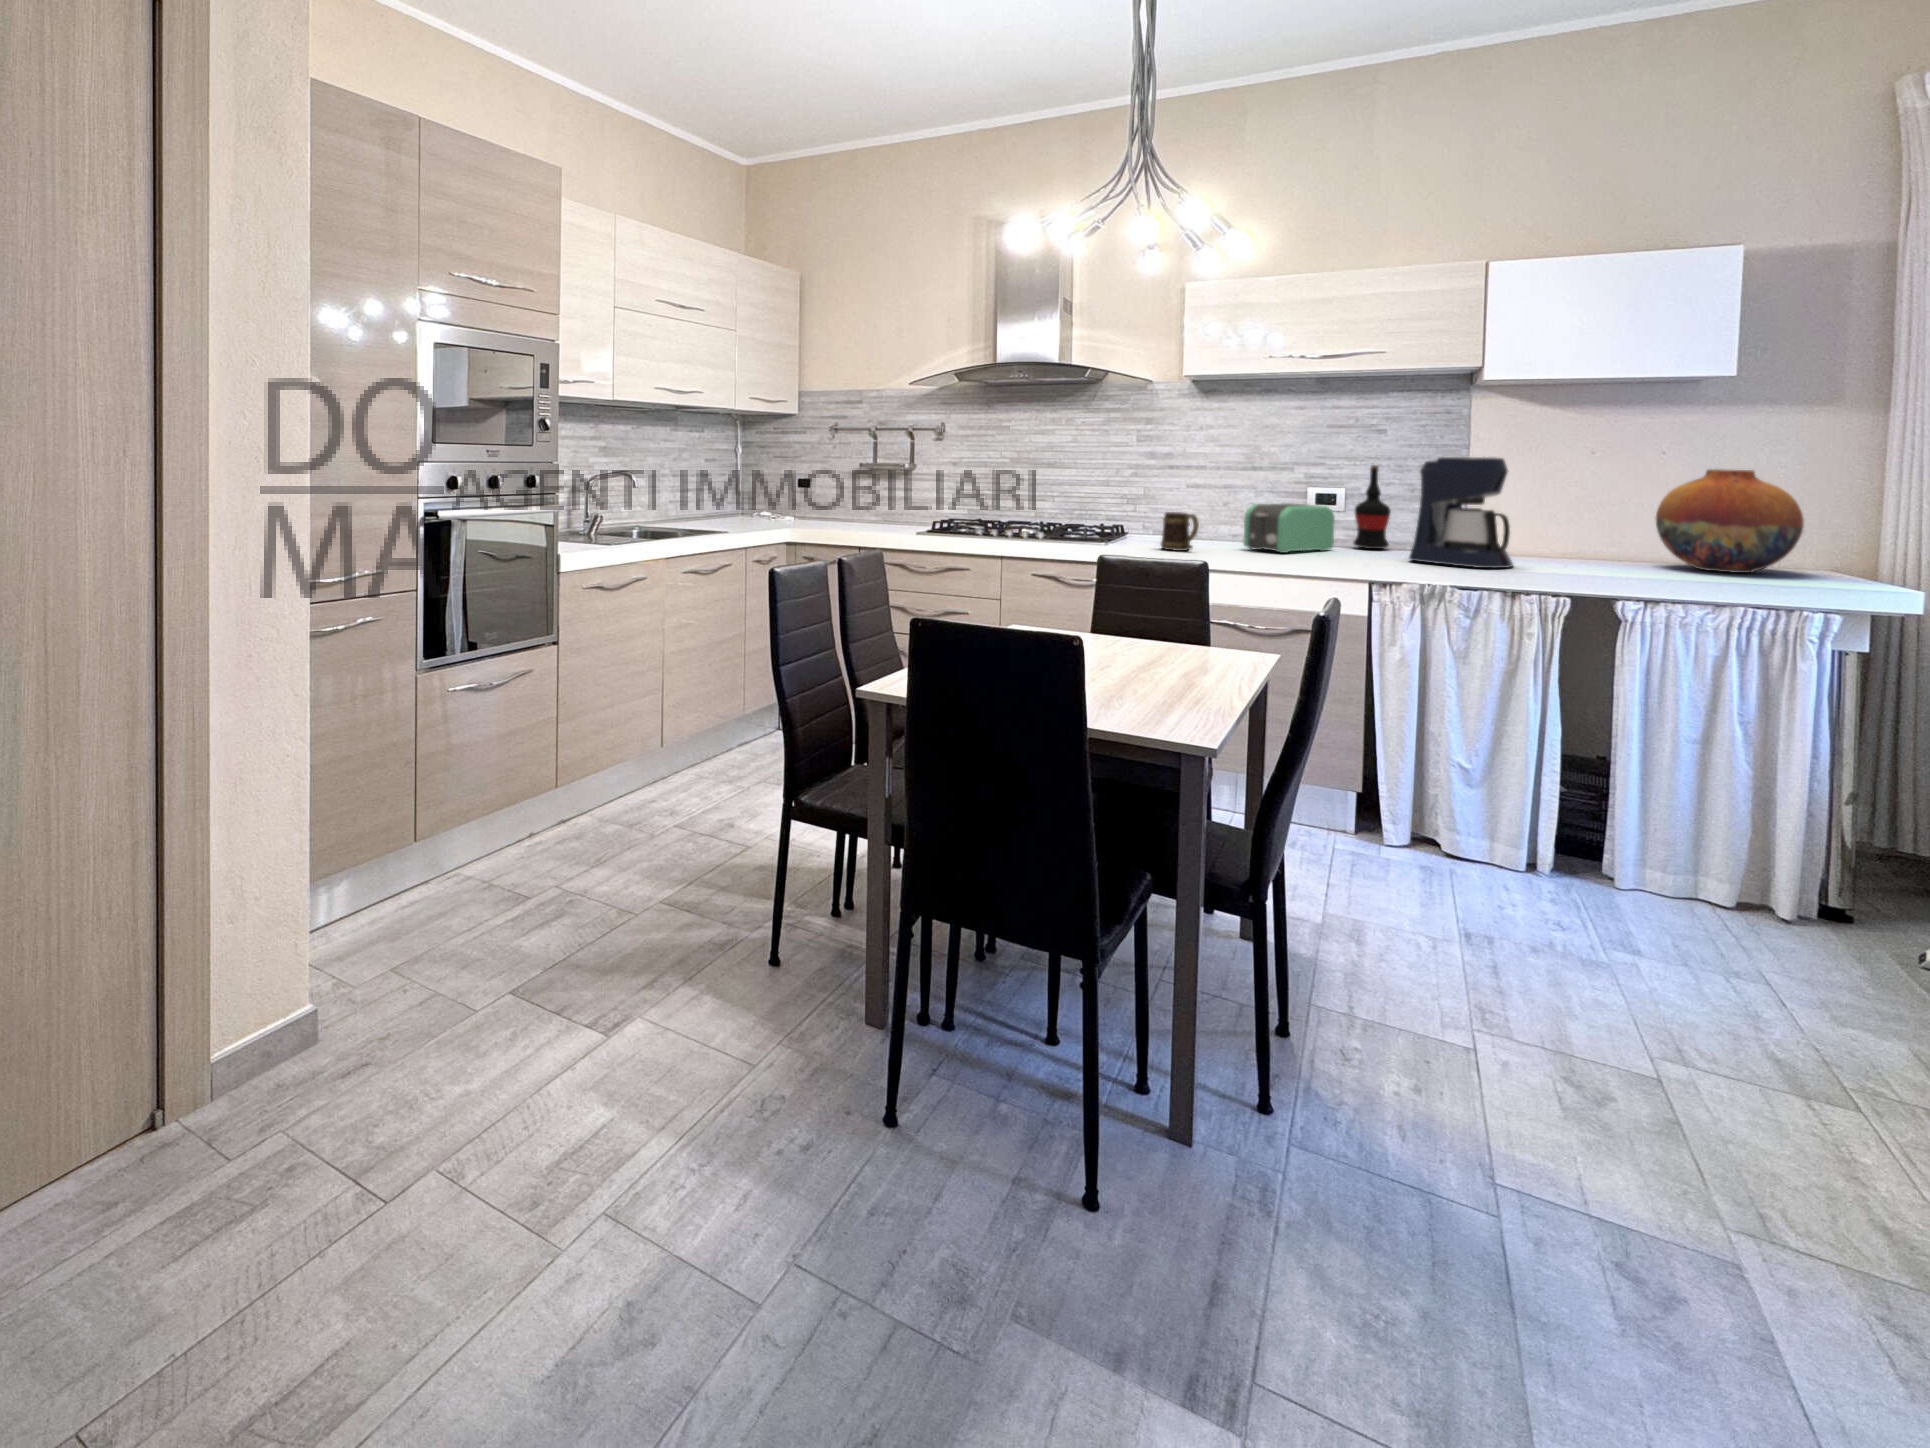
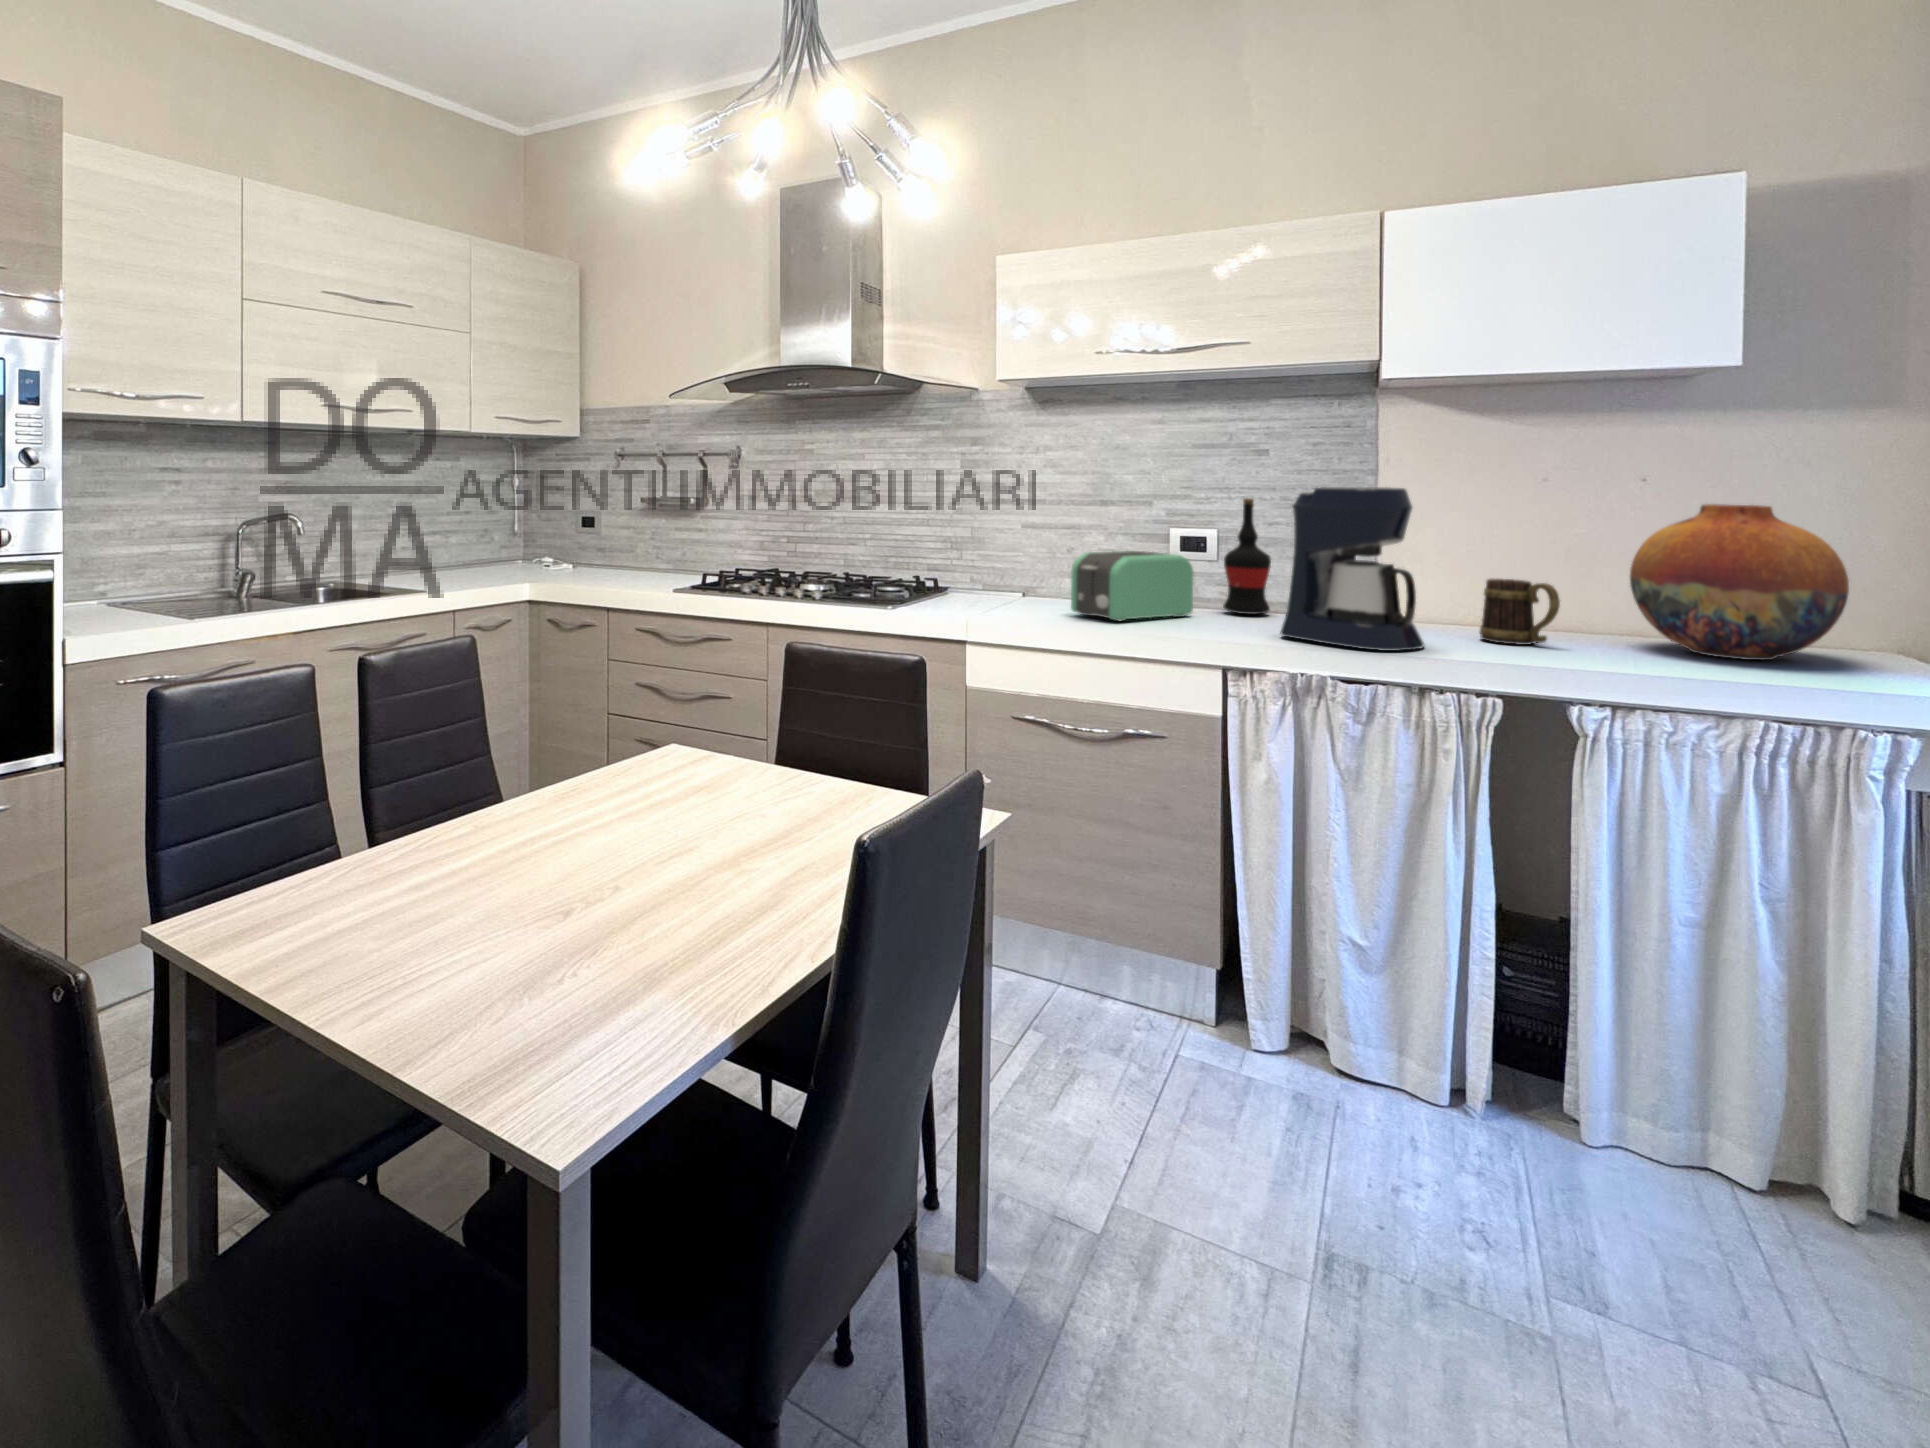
mug: present [1161,512,1199,551] -> present [1480,579,1560,645]

